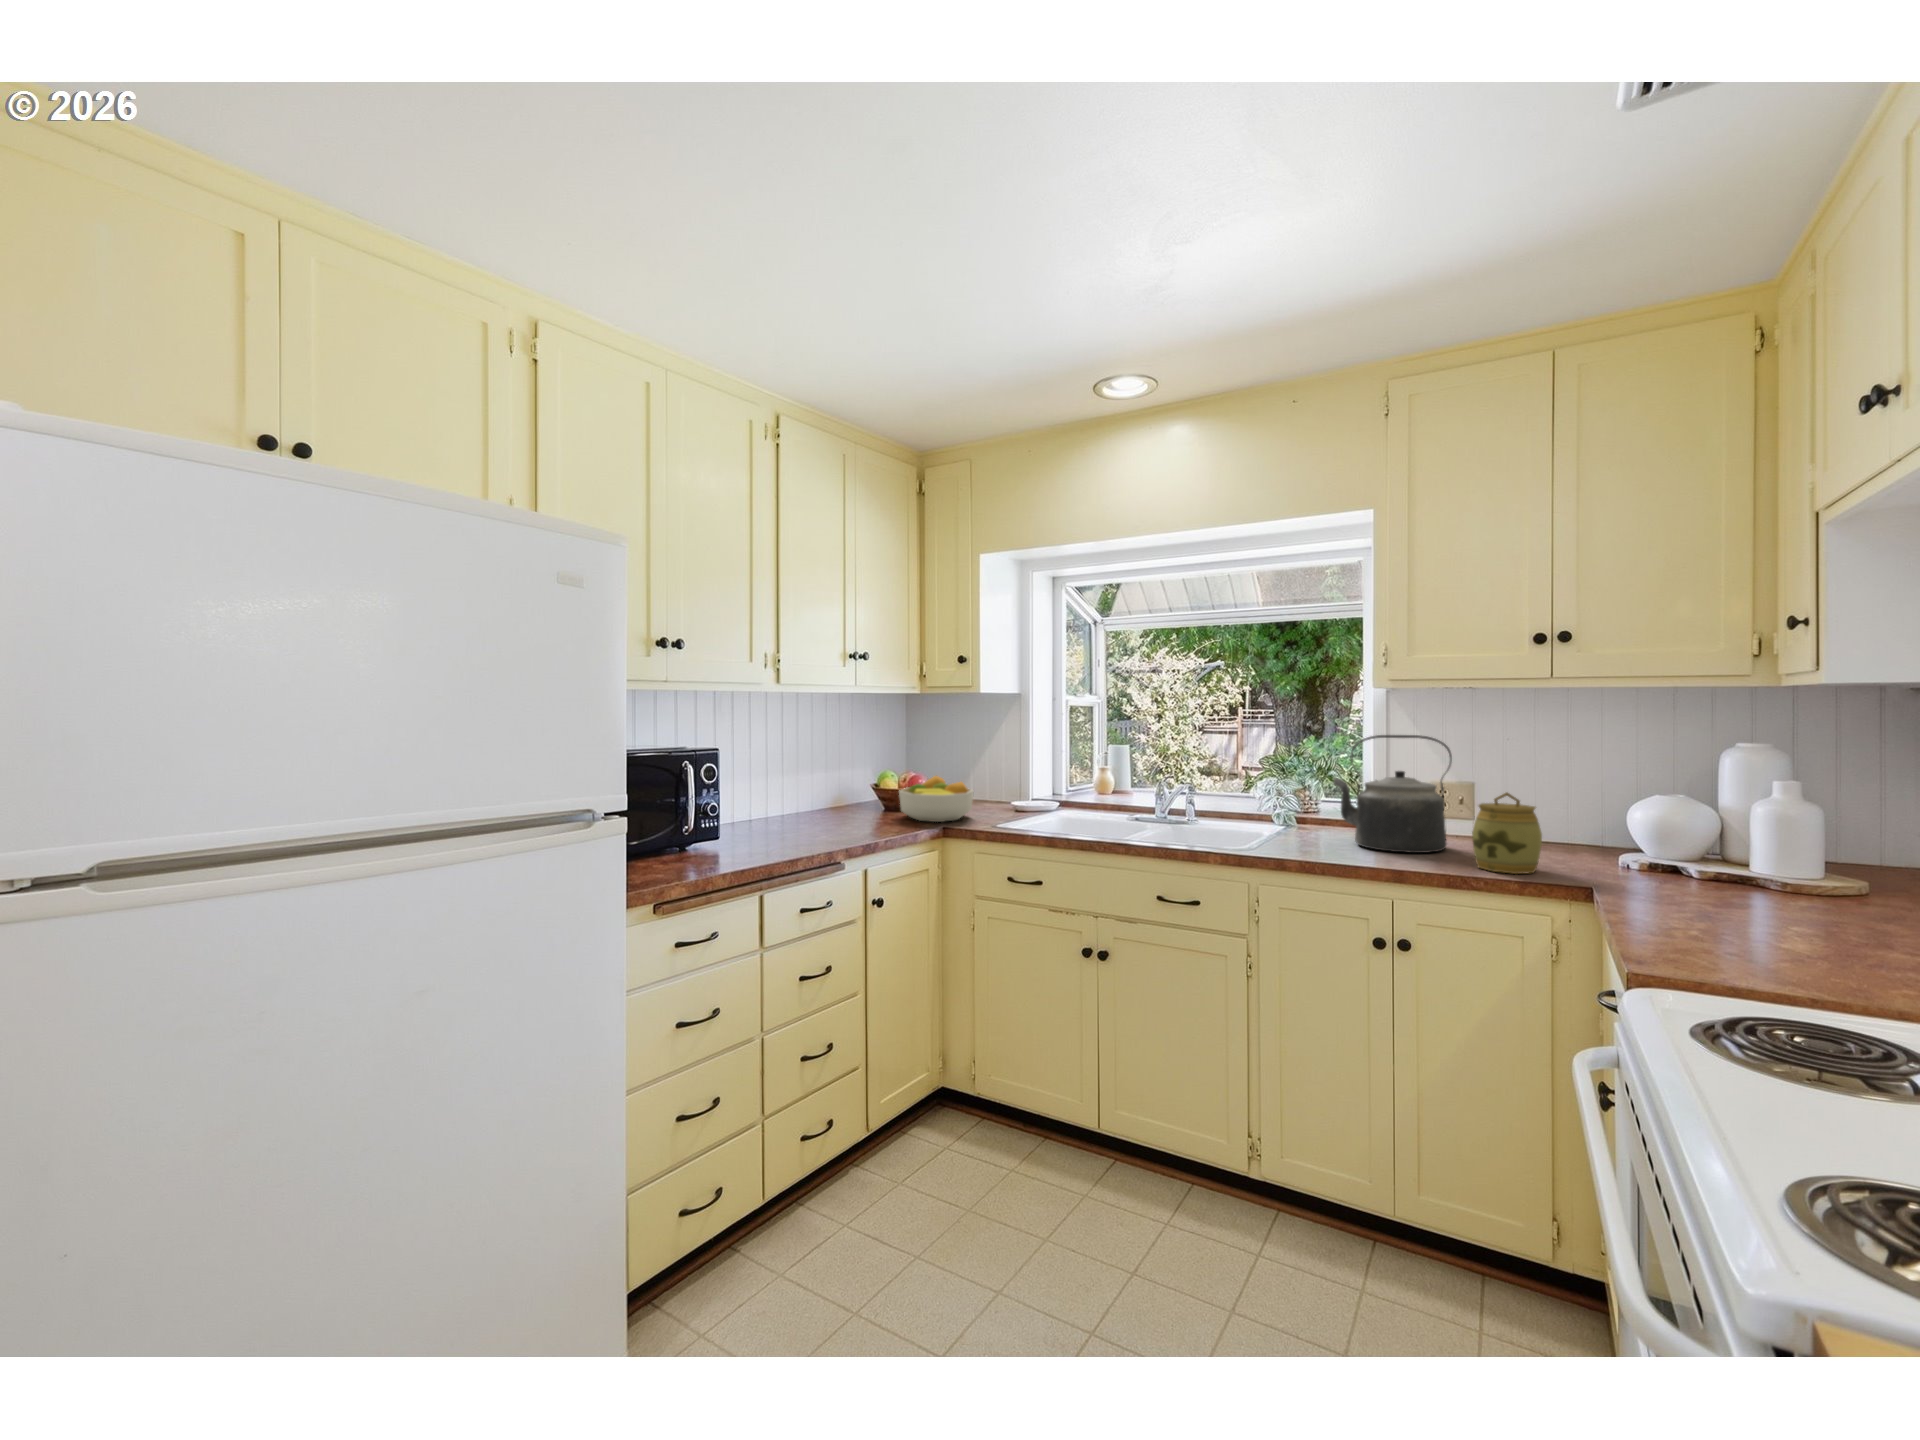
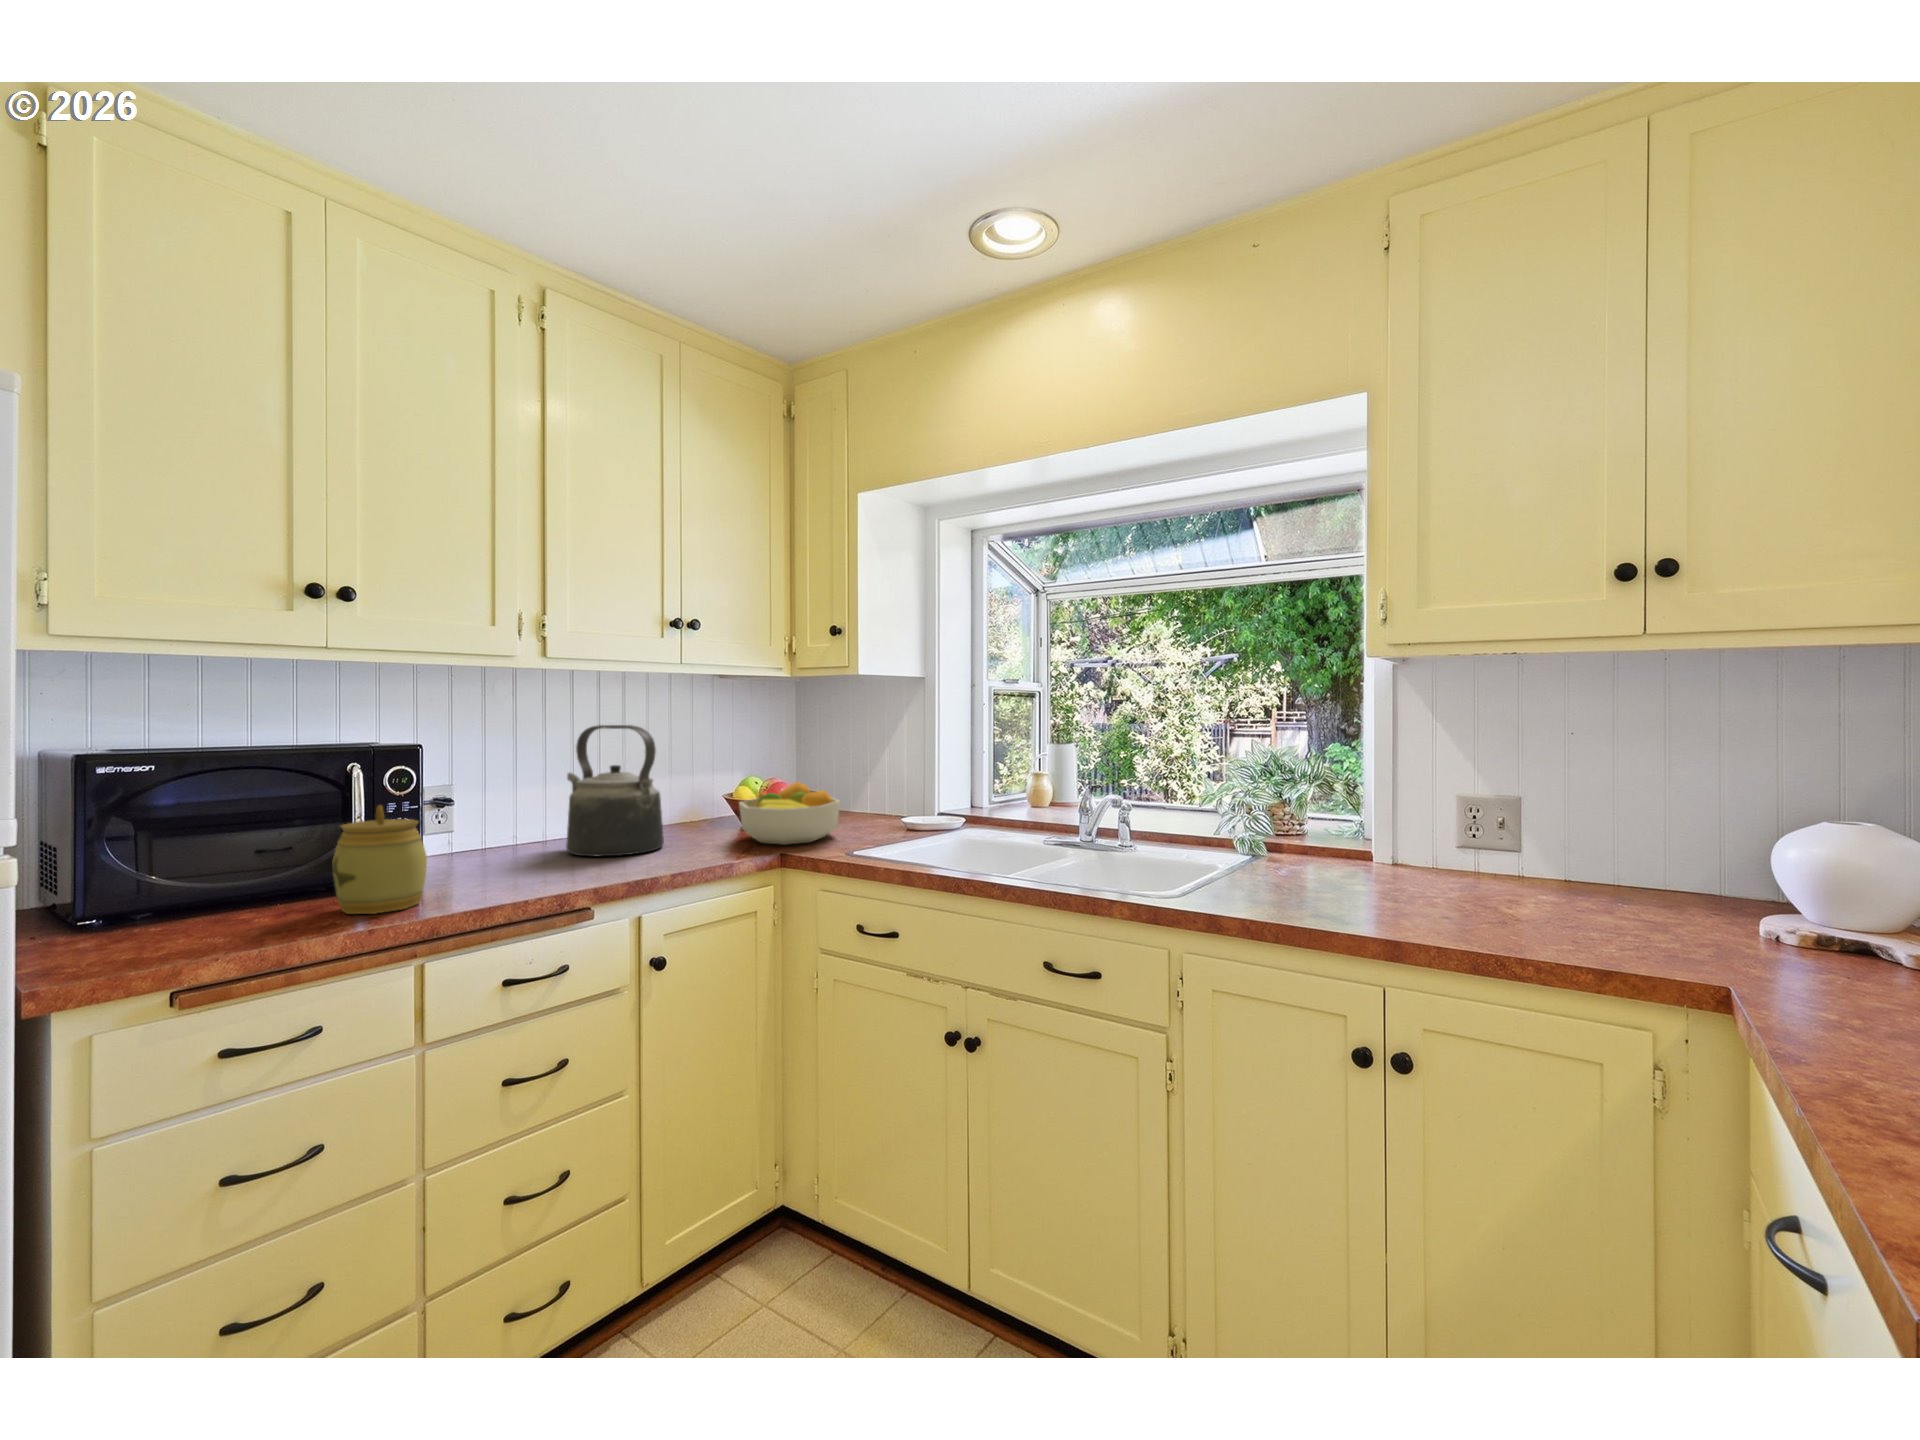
kettle: present [1333,735,1452,853] -> present [566,725,664,856]
jar: present [1472,793,1542,874] -> present [332,805,427,914]

